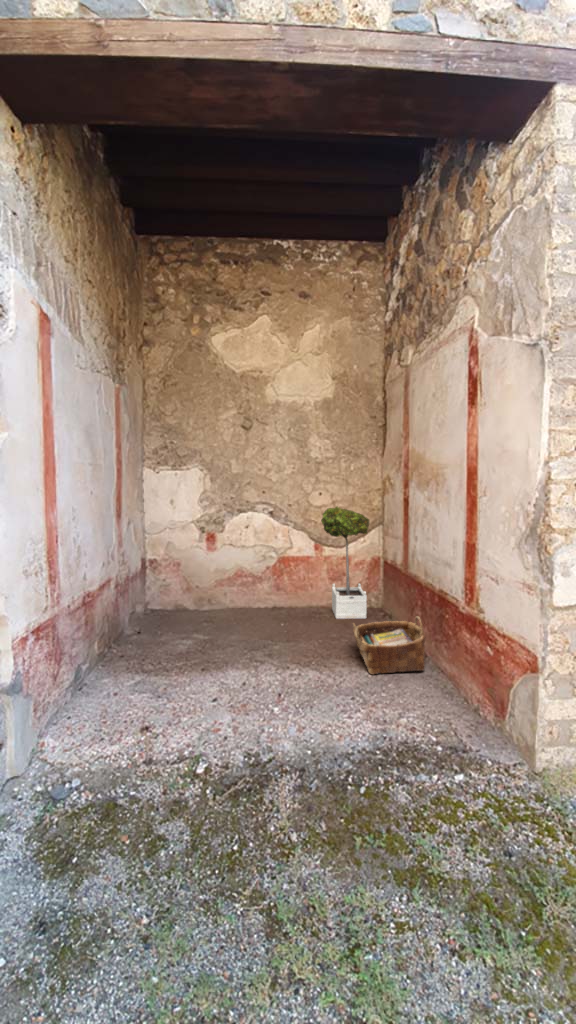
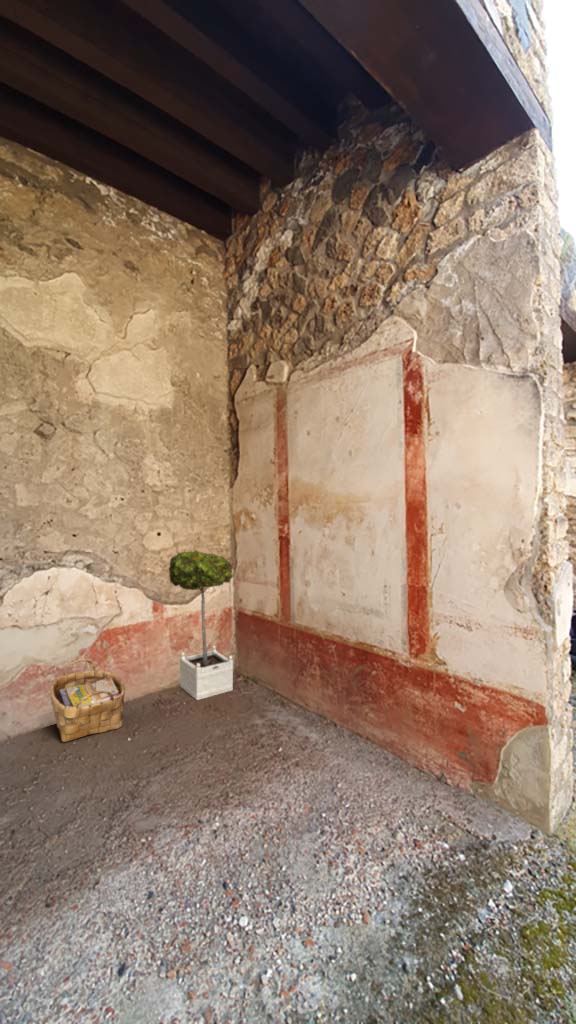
woven basket: present [353,616,425,674] -> present [50,658,125,742]

